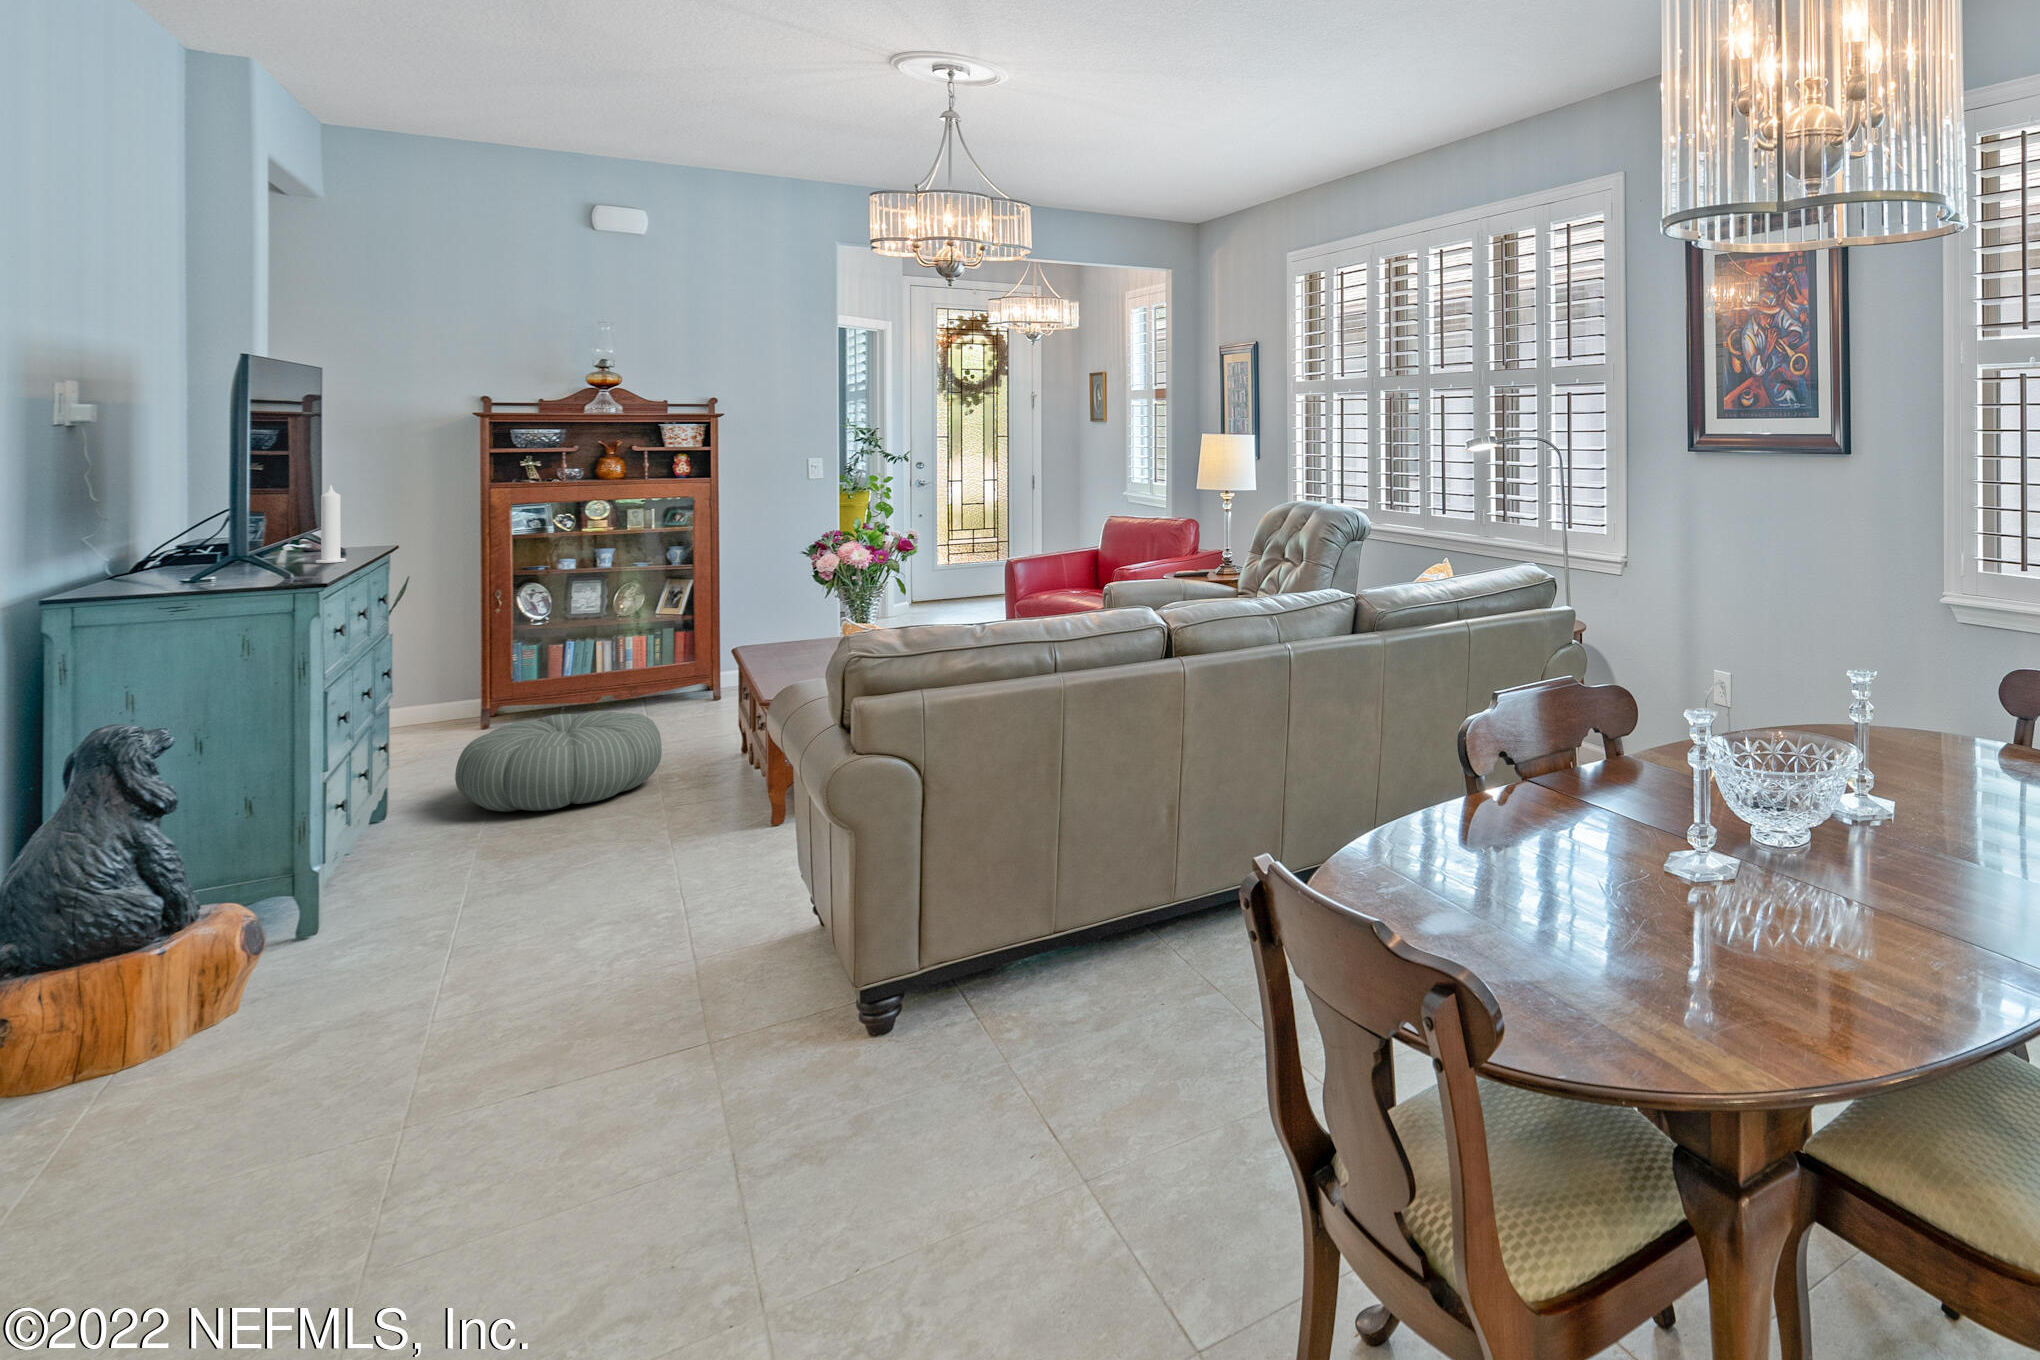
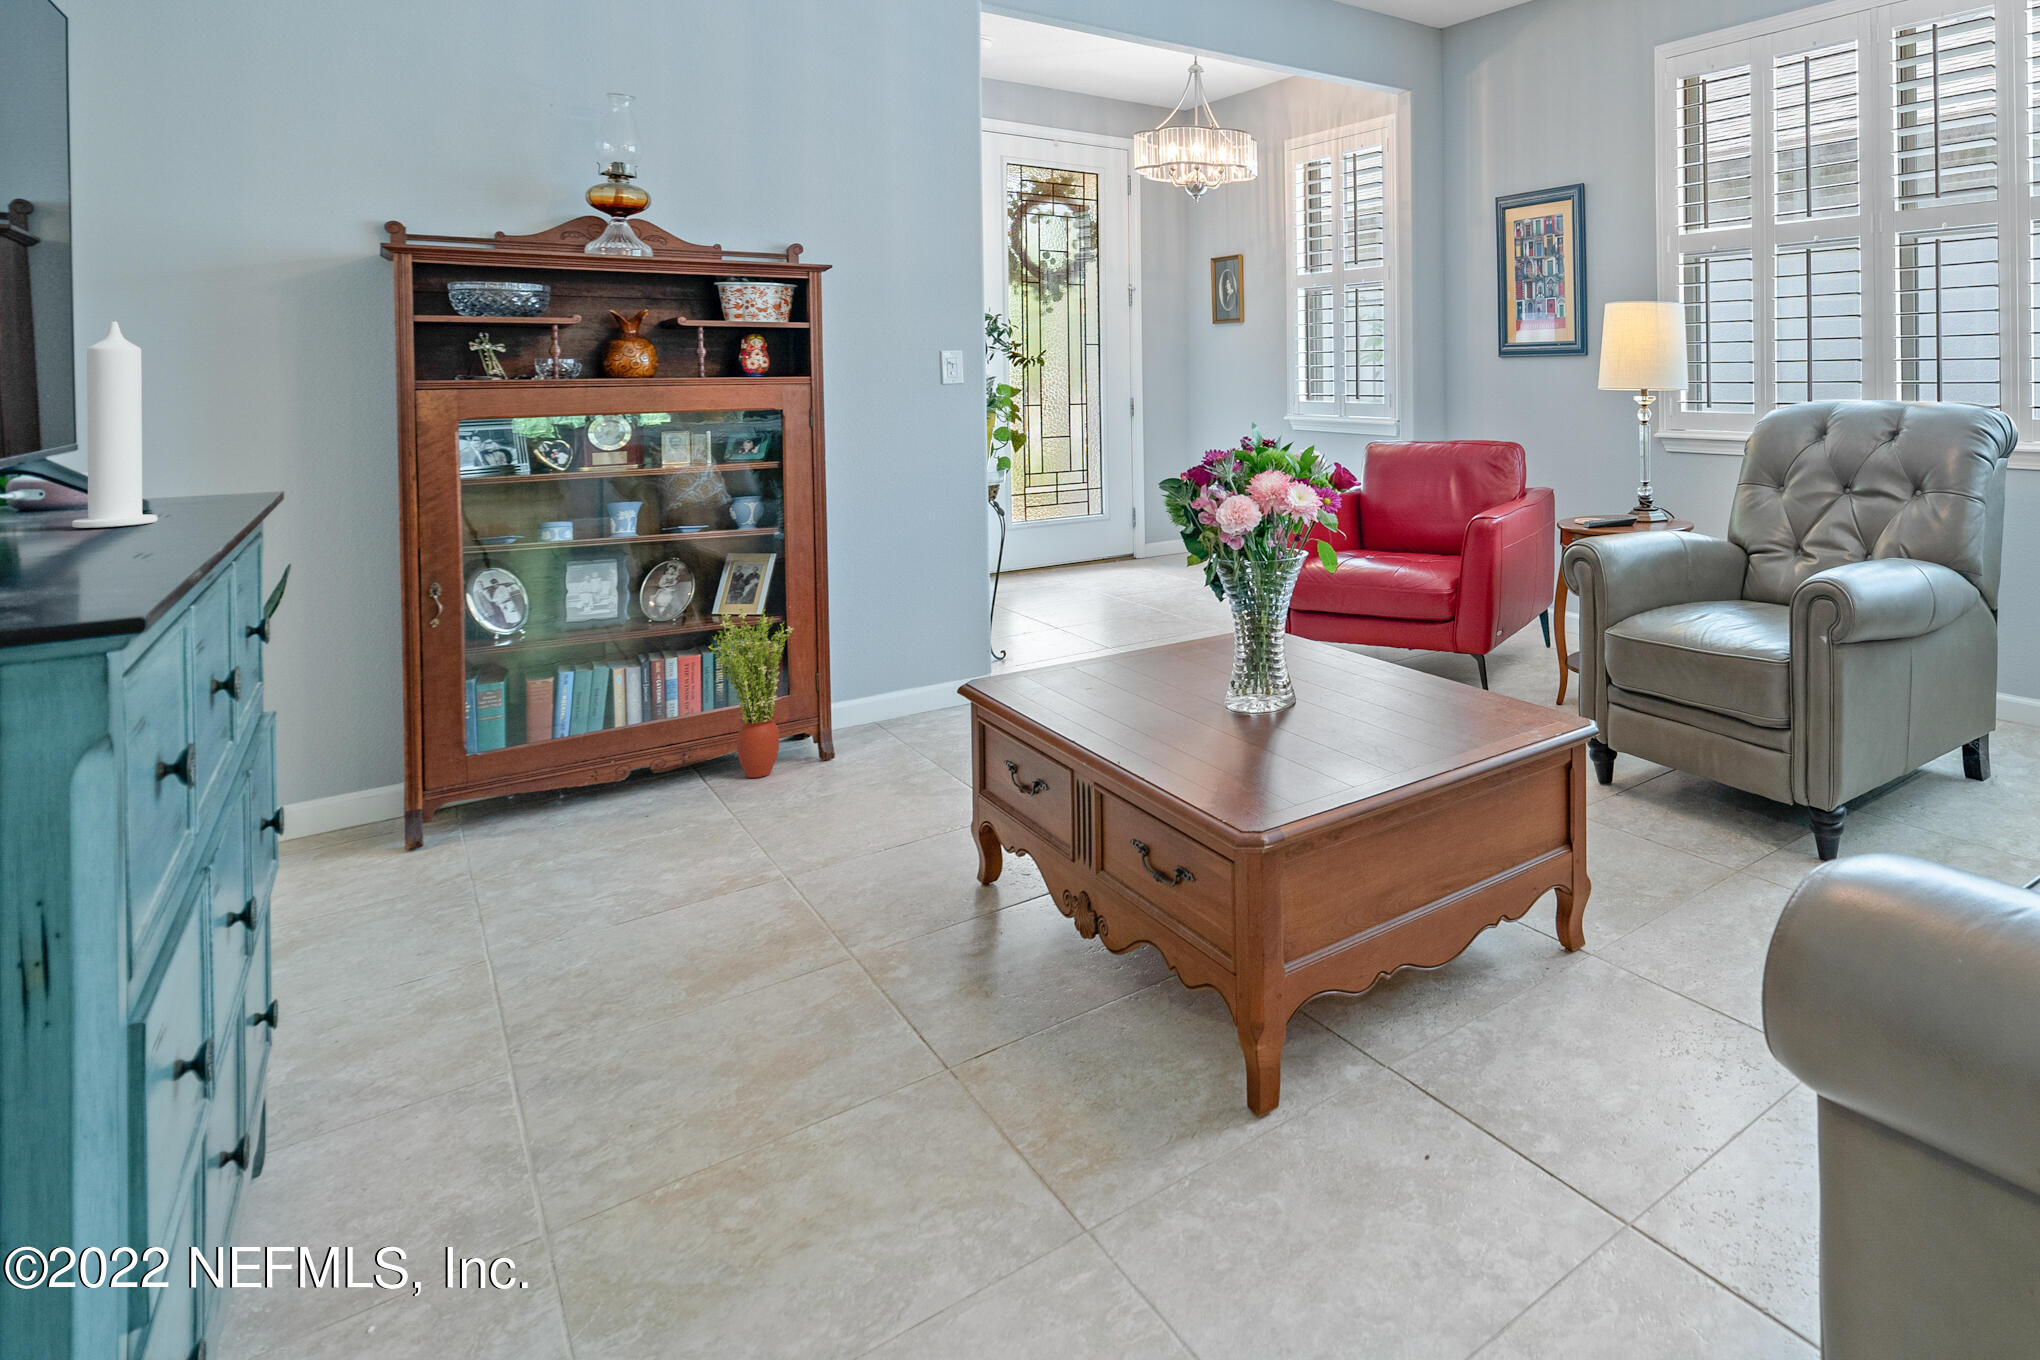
potted plant: none [648,610,697,704] -> present [709,609,793,778]
pouf: present [455,711,662,812] -> none [427,835,868,1111]

